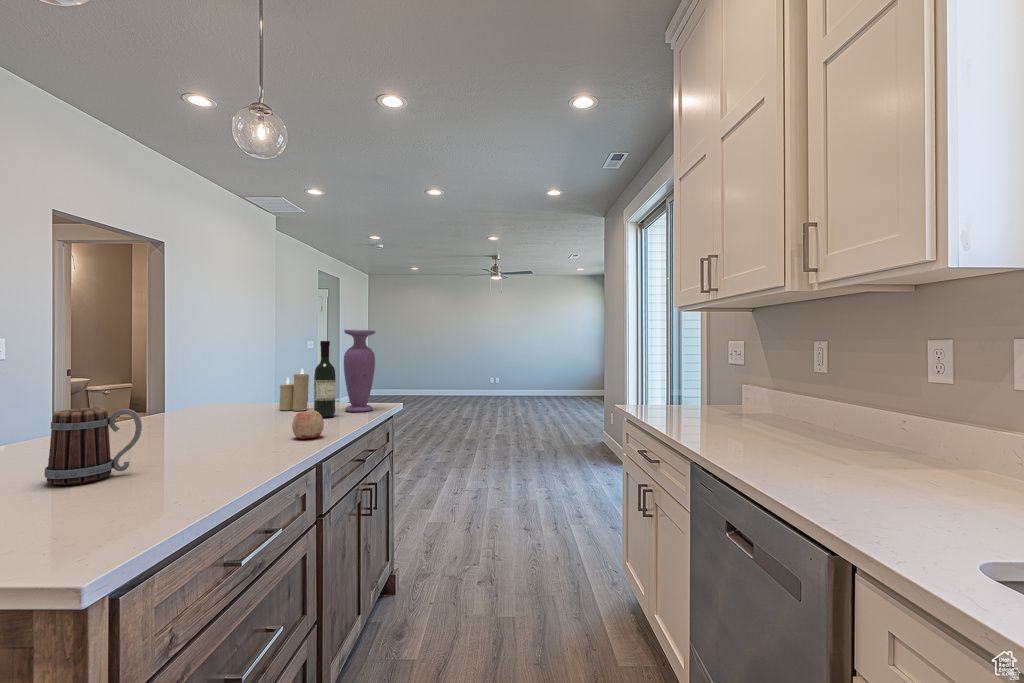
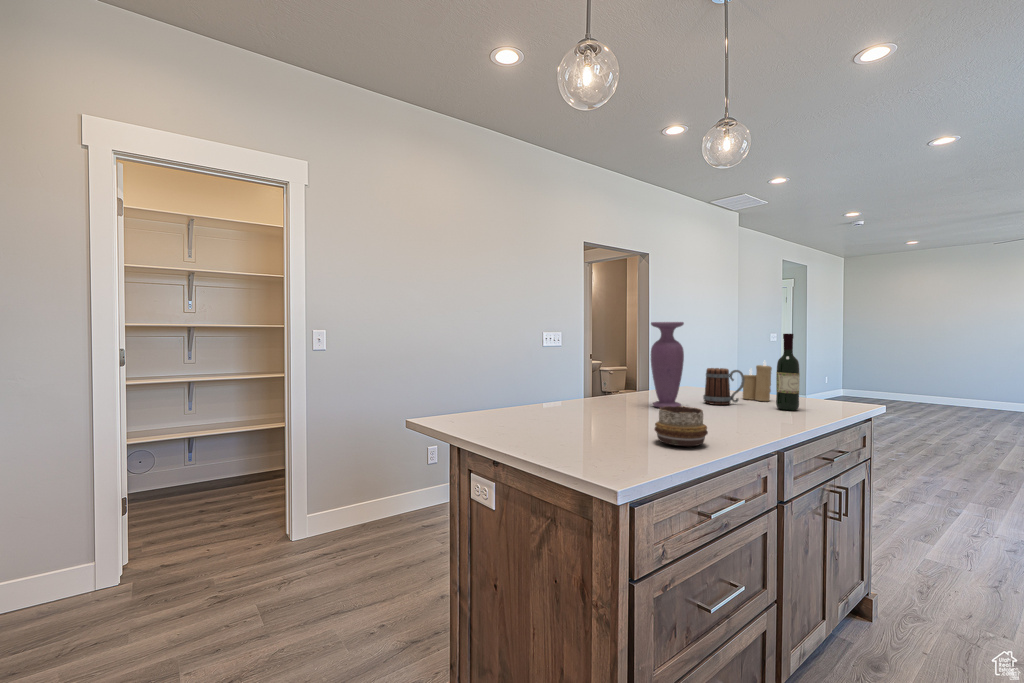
vase: present [344,330,375,412] -> present [651,322,684,408]
mug: present [44,408,142,485] -> present [703,368,745,405]
apple: present [292,411,324,439] -> none [754,401,786,427]
decorative bowl: none [161,432,238,485] -> present [655,406,708,446]

